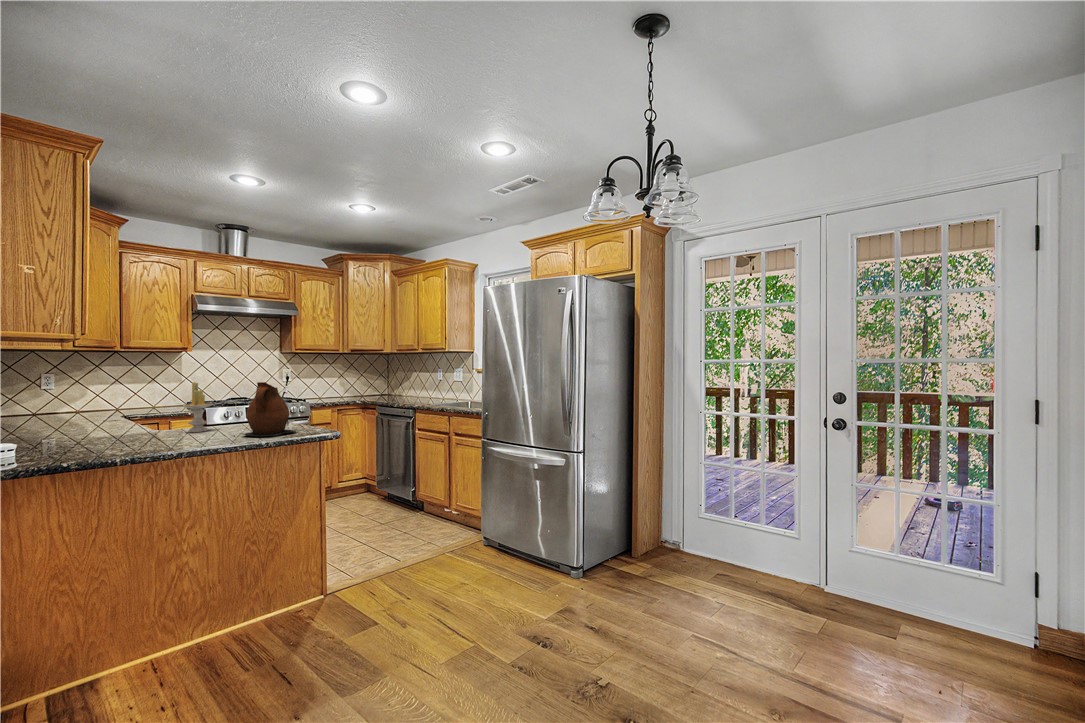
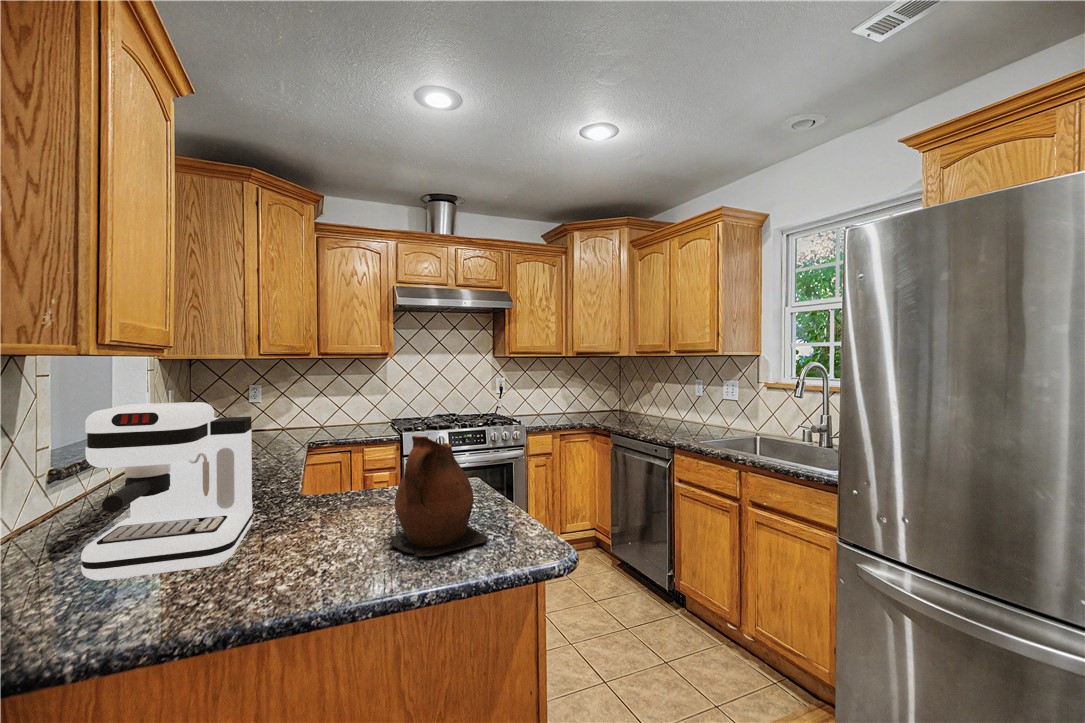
coffee maker: none [71,368,157,454] -> present [81,402,252,581]
candle: present [183,382,213,432] -> none [322,418,367,506]

